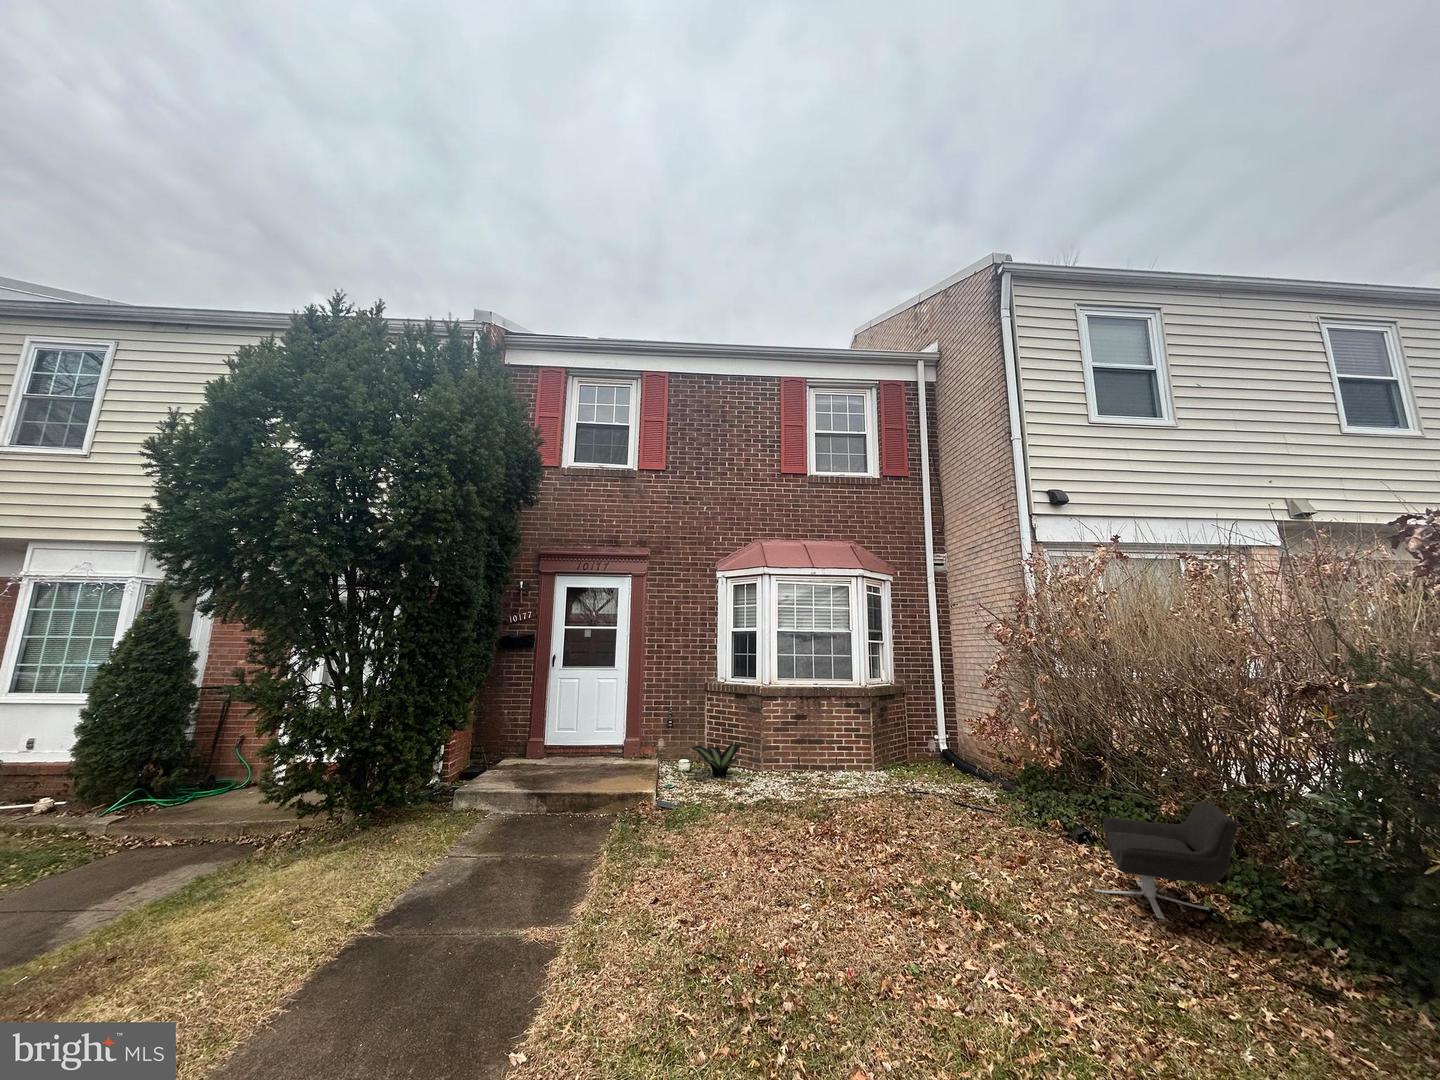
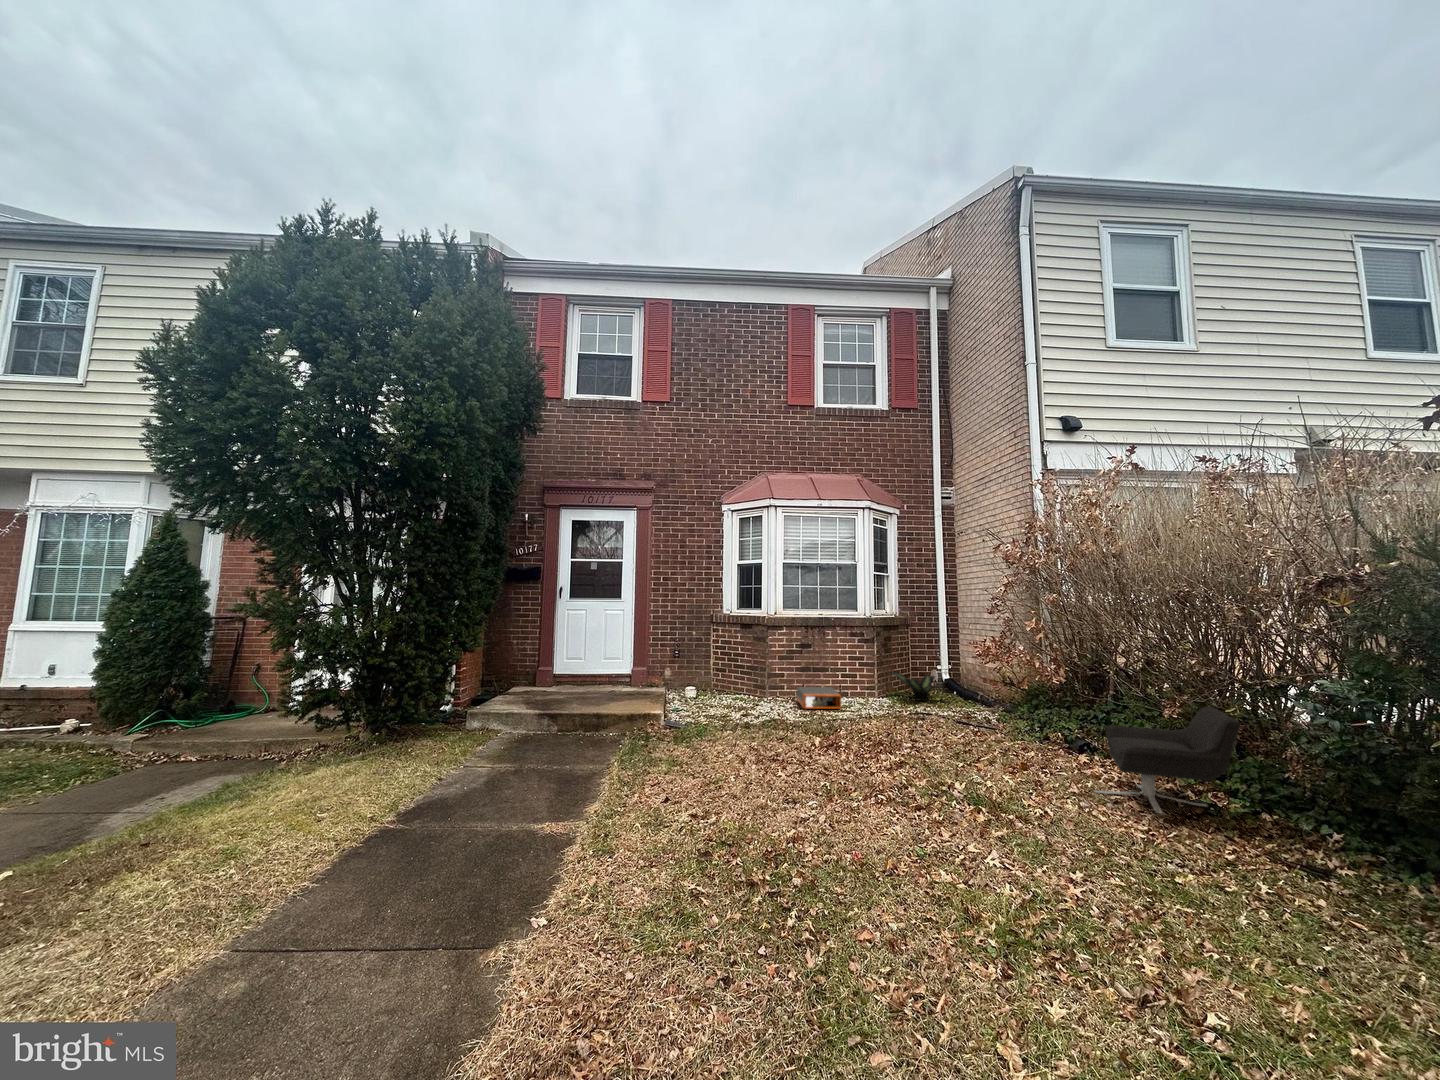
potted plant: present [691,744,742,777] -> present [891,672,935,701]
storage box: none [791,760,836,785] -> present [797,687,841,709]

